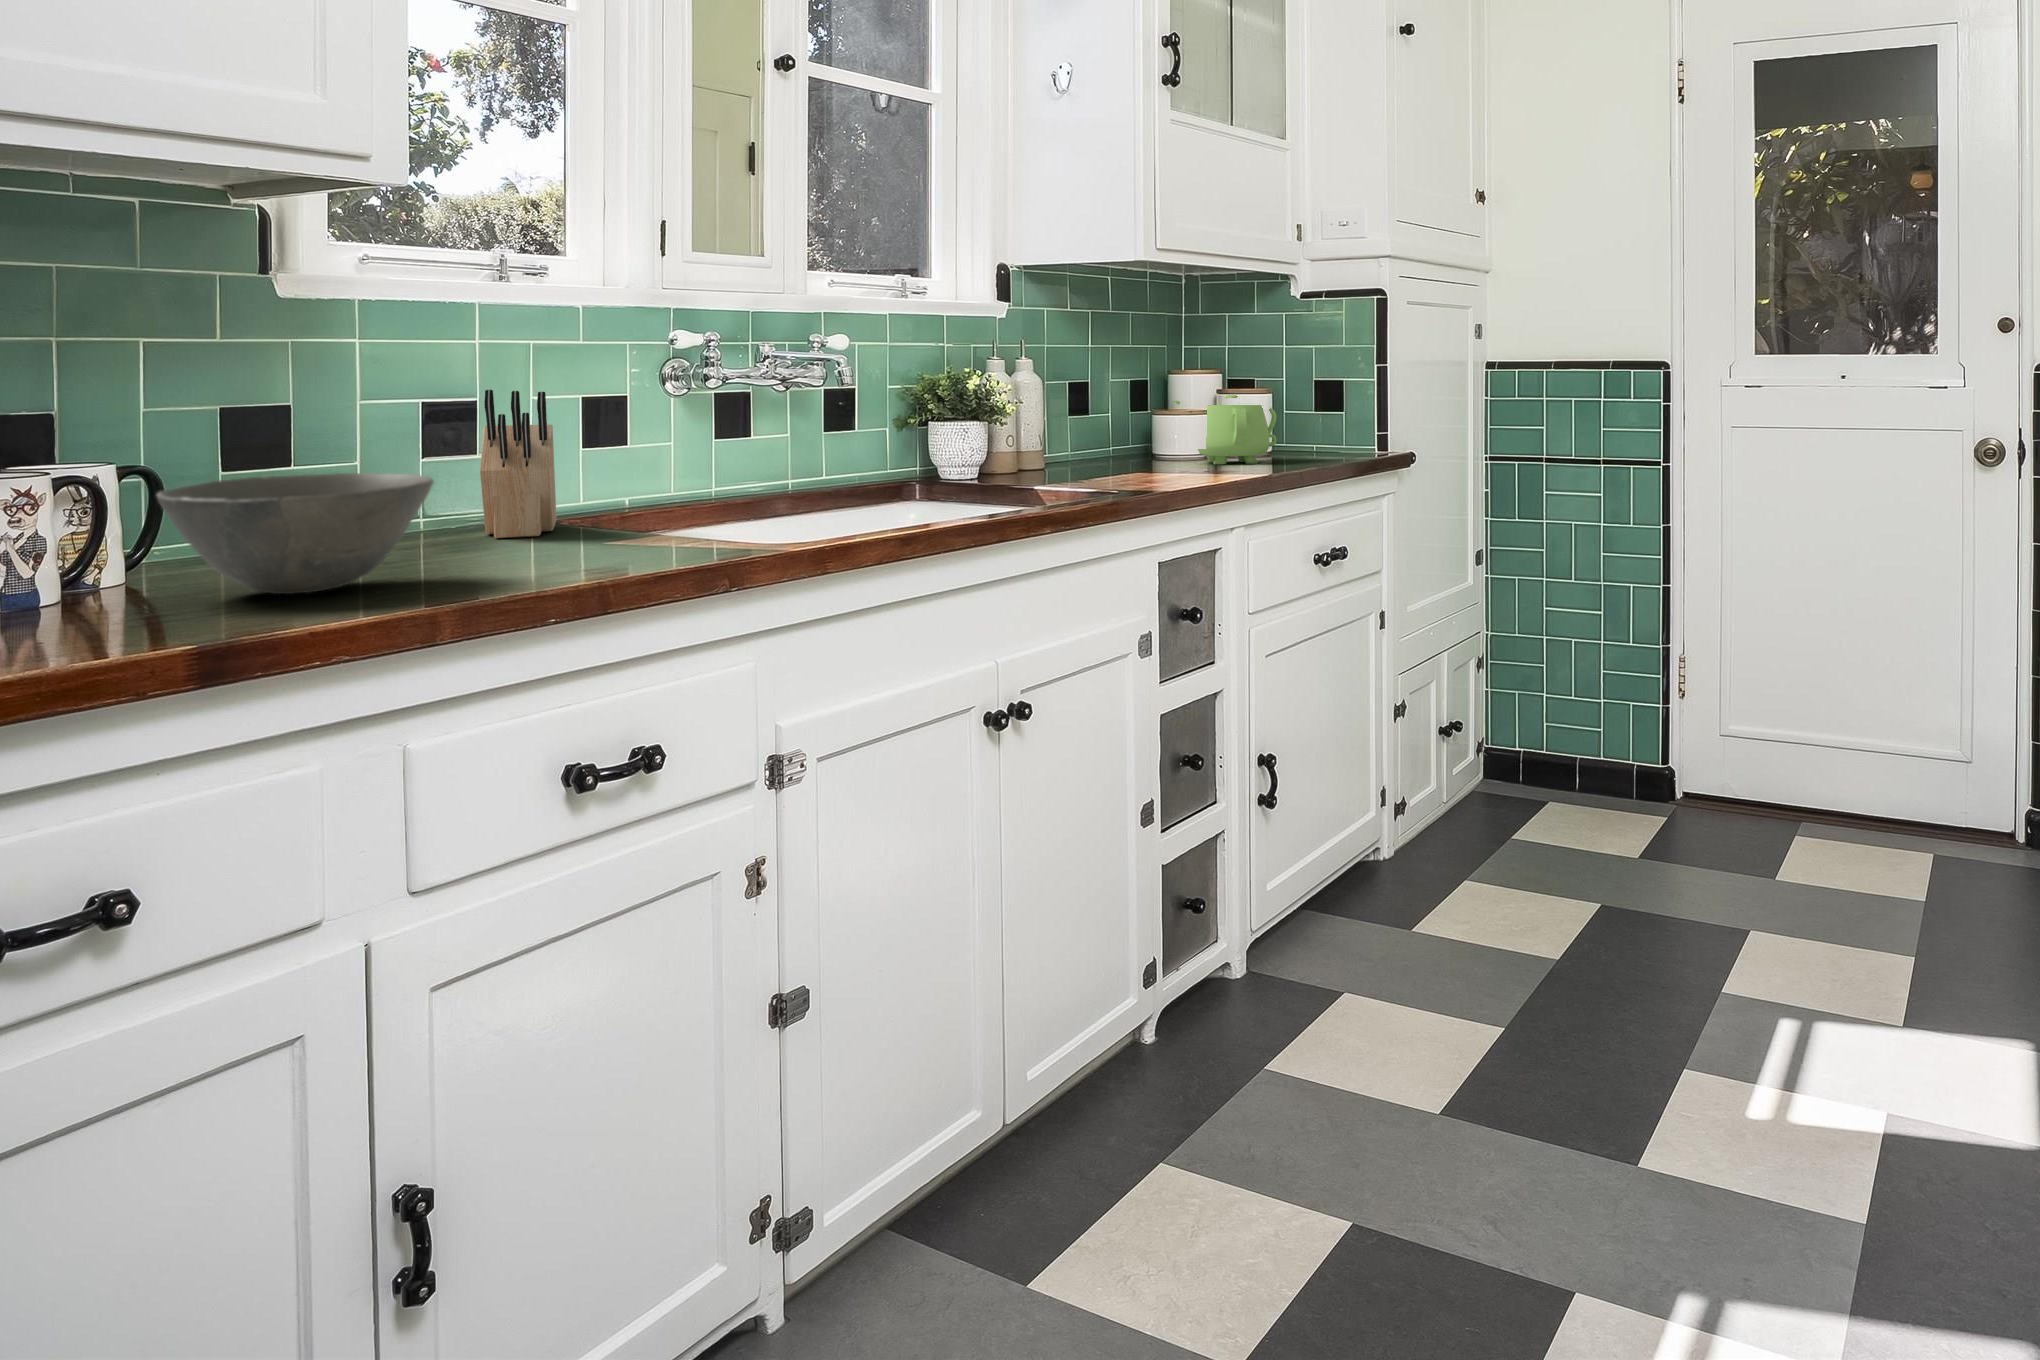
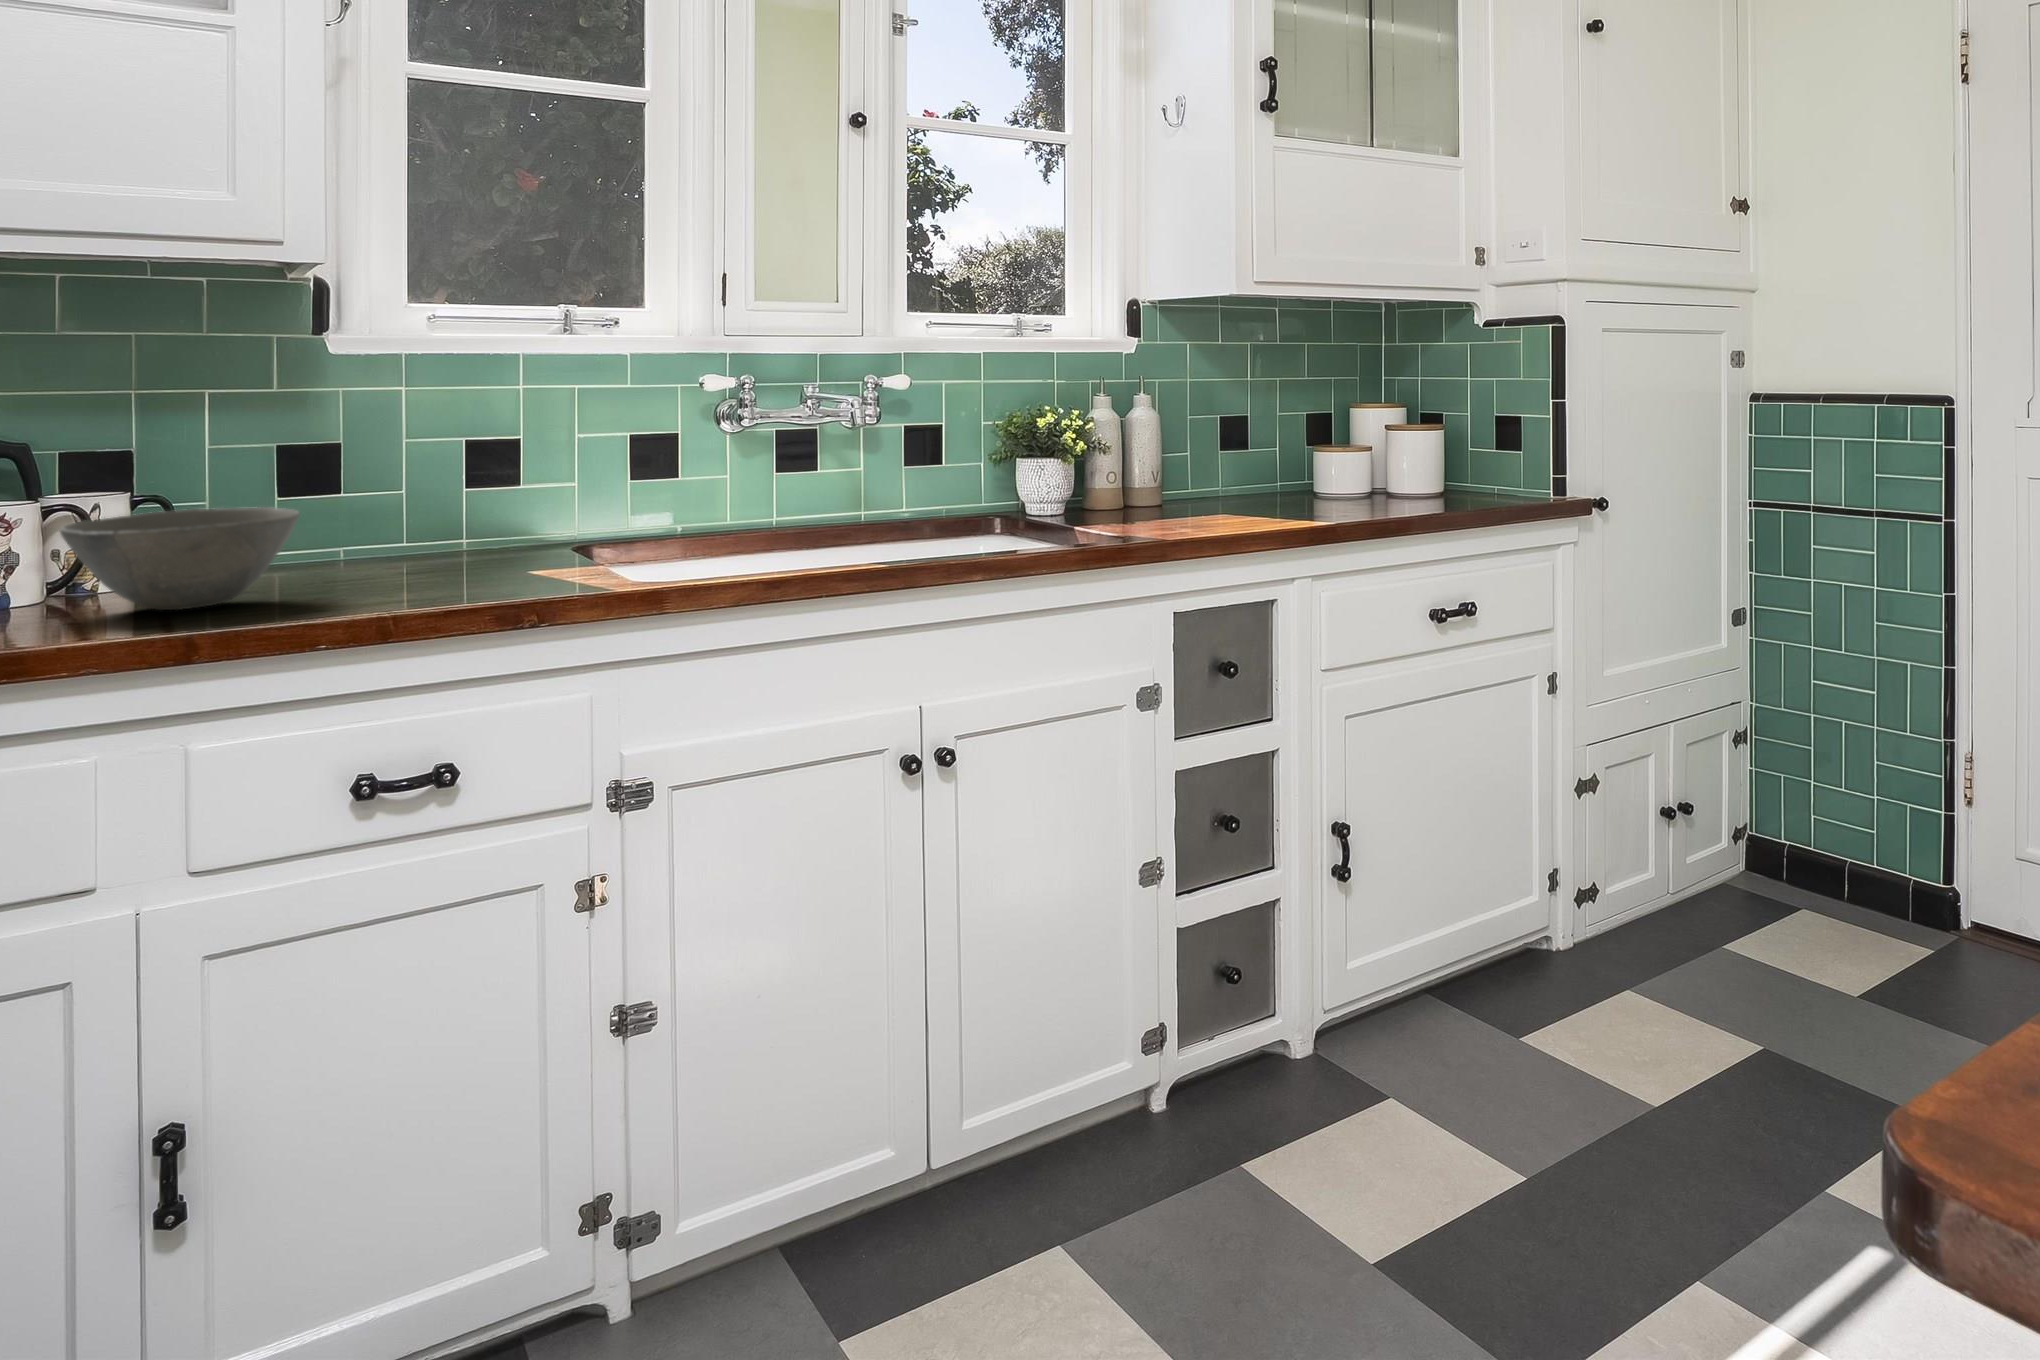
knife block: present [480,390,556,538] -> none [475,432,594,562]
teapot: present [1173,395,1277,464] -> none [1326,432,1437,506]

